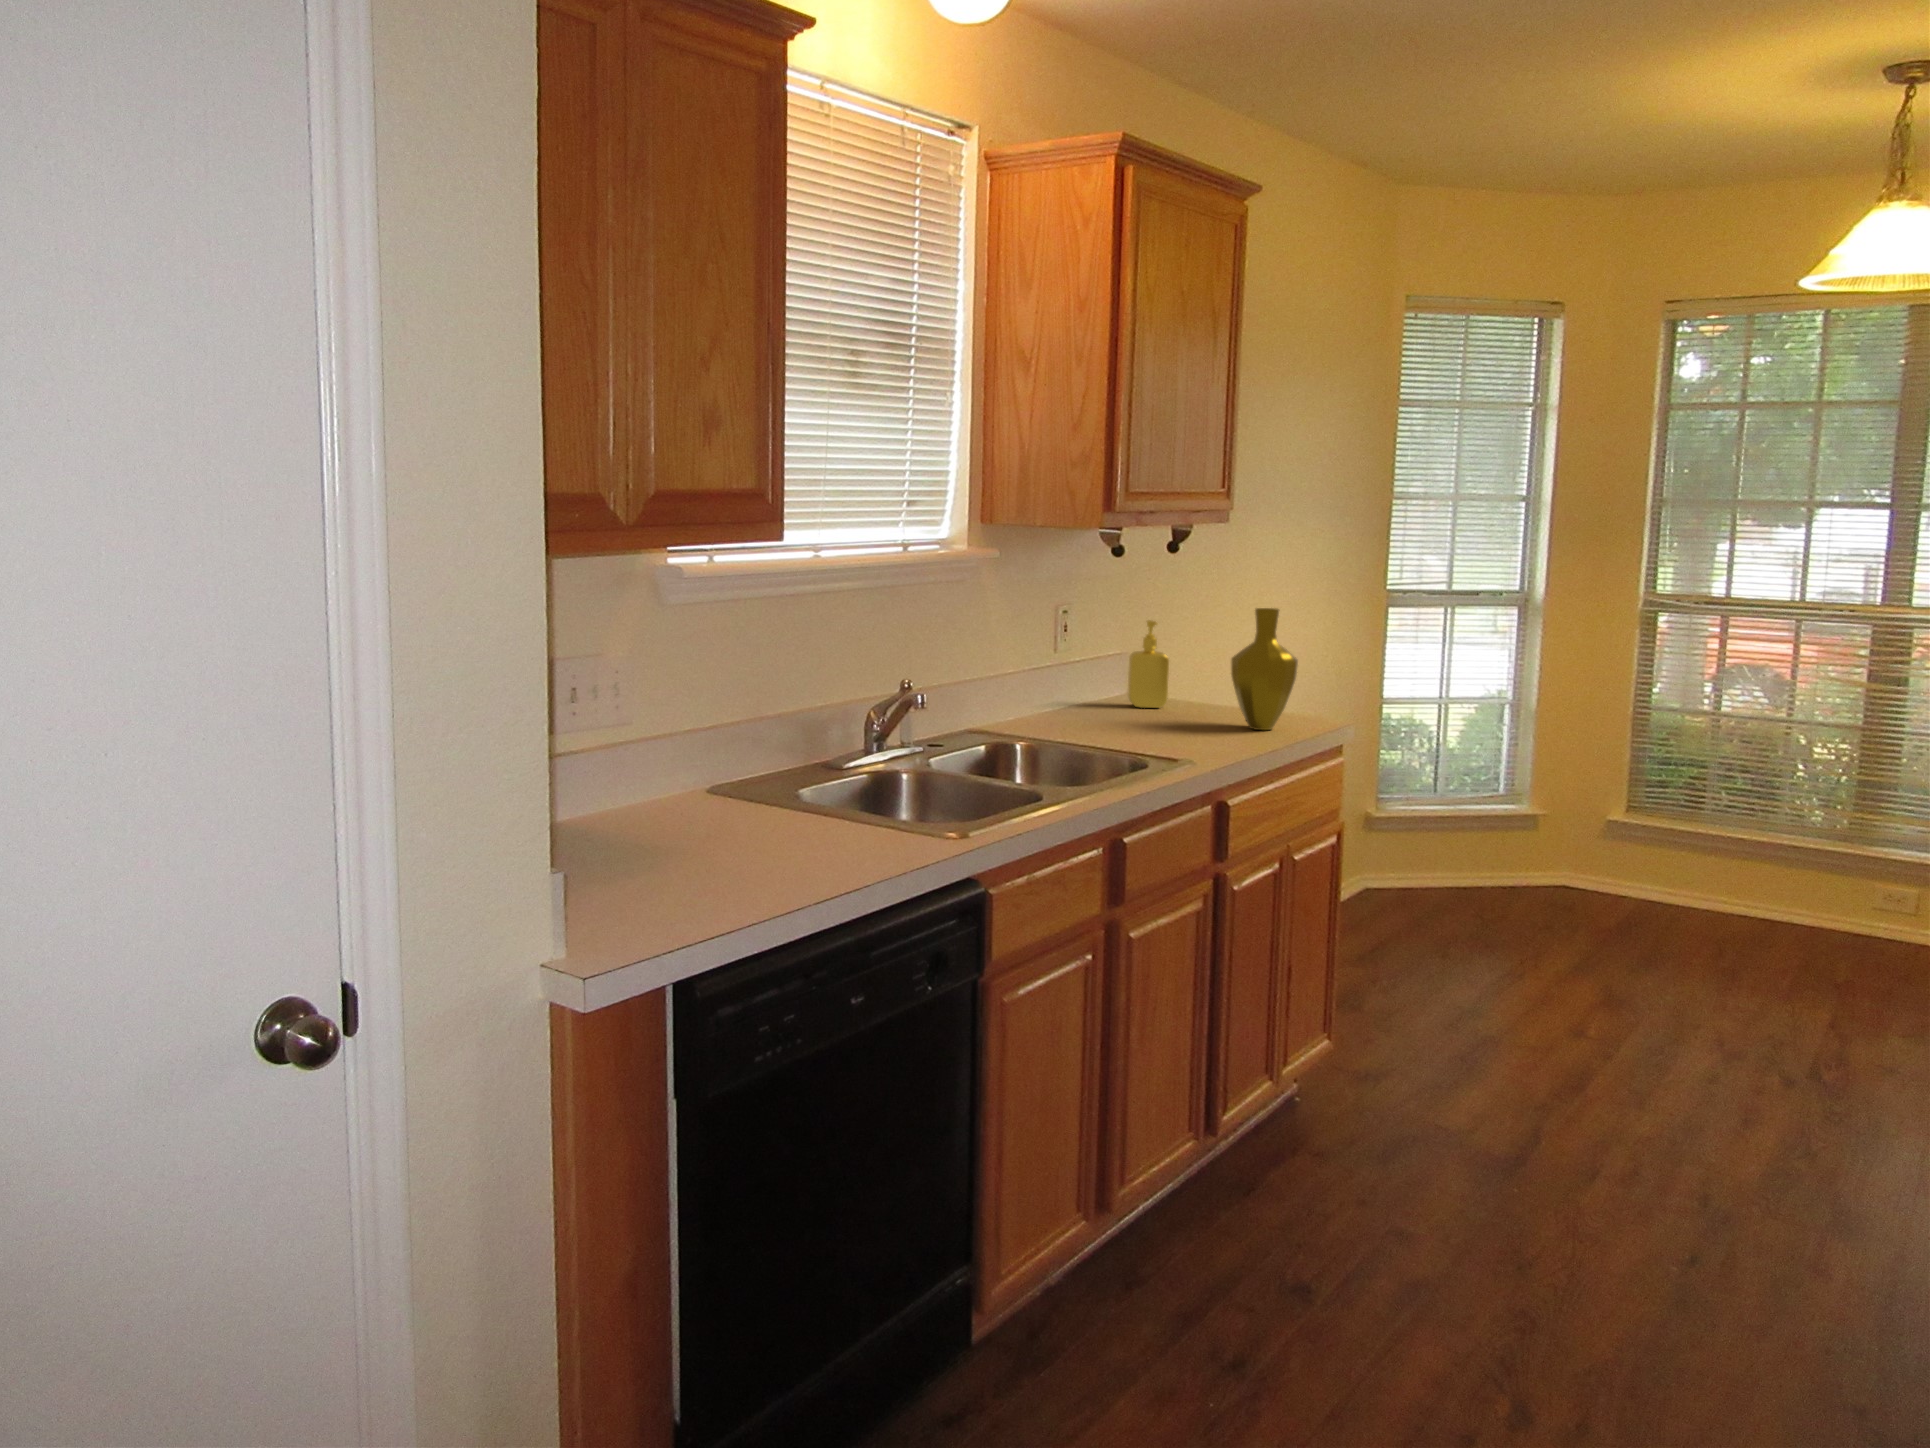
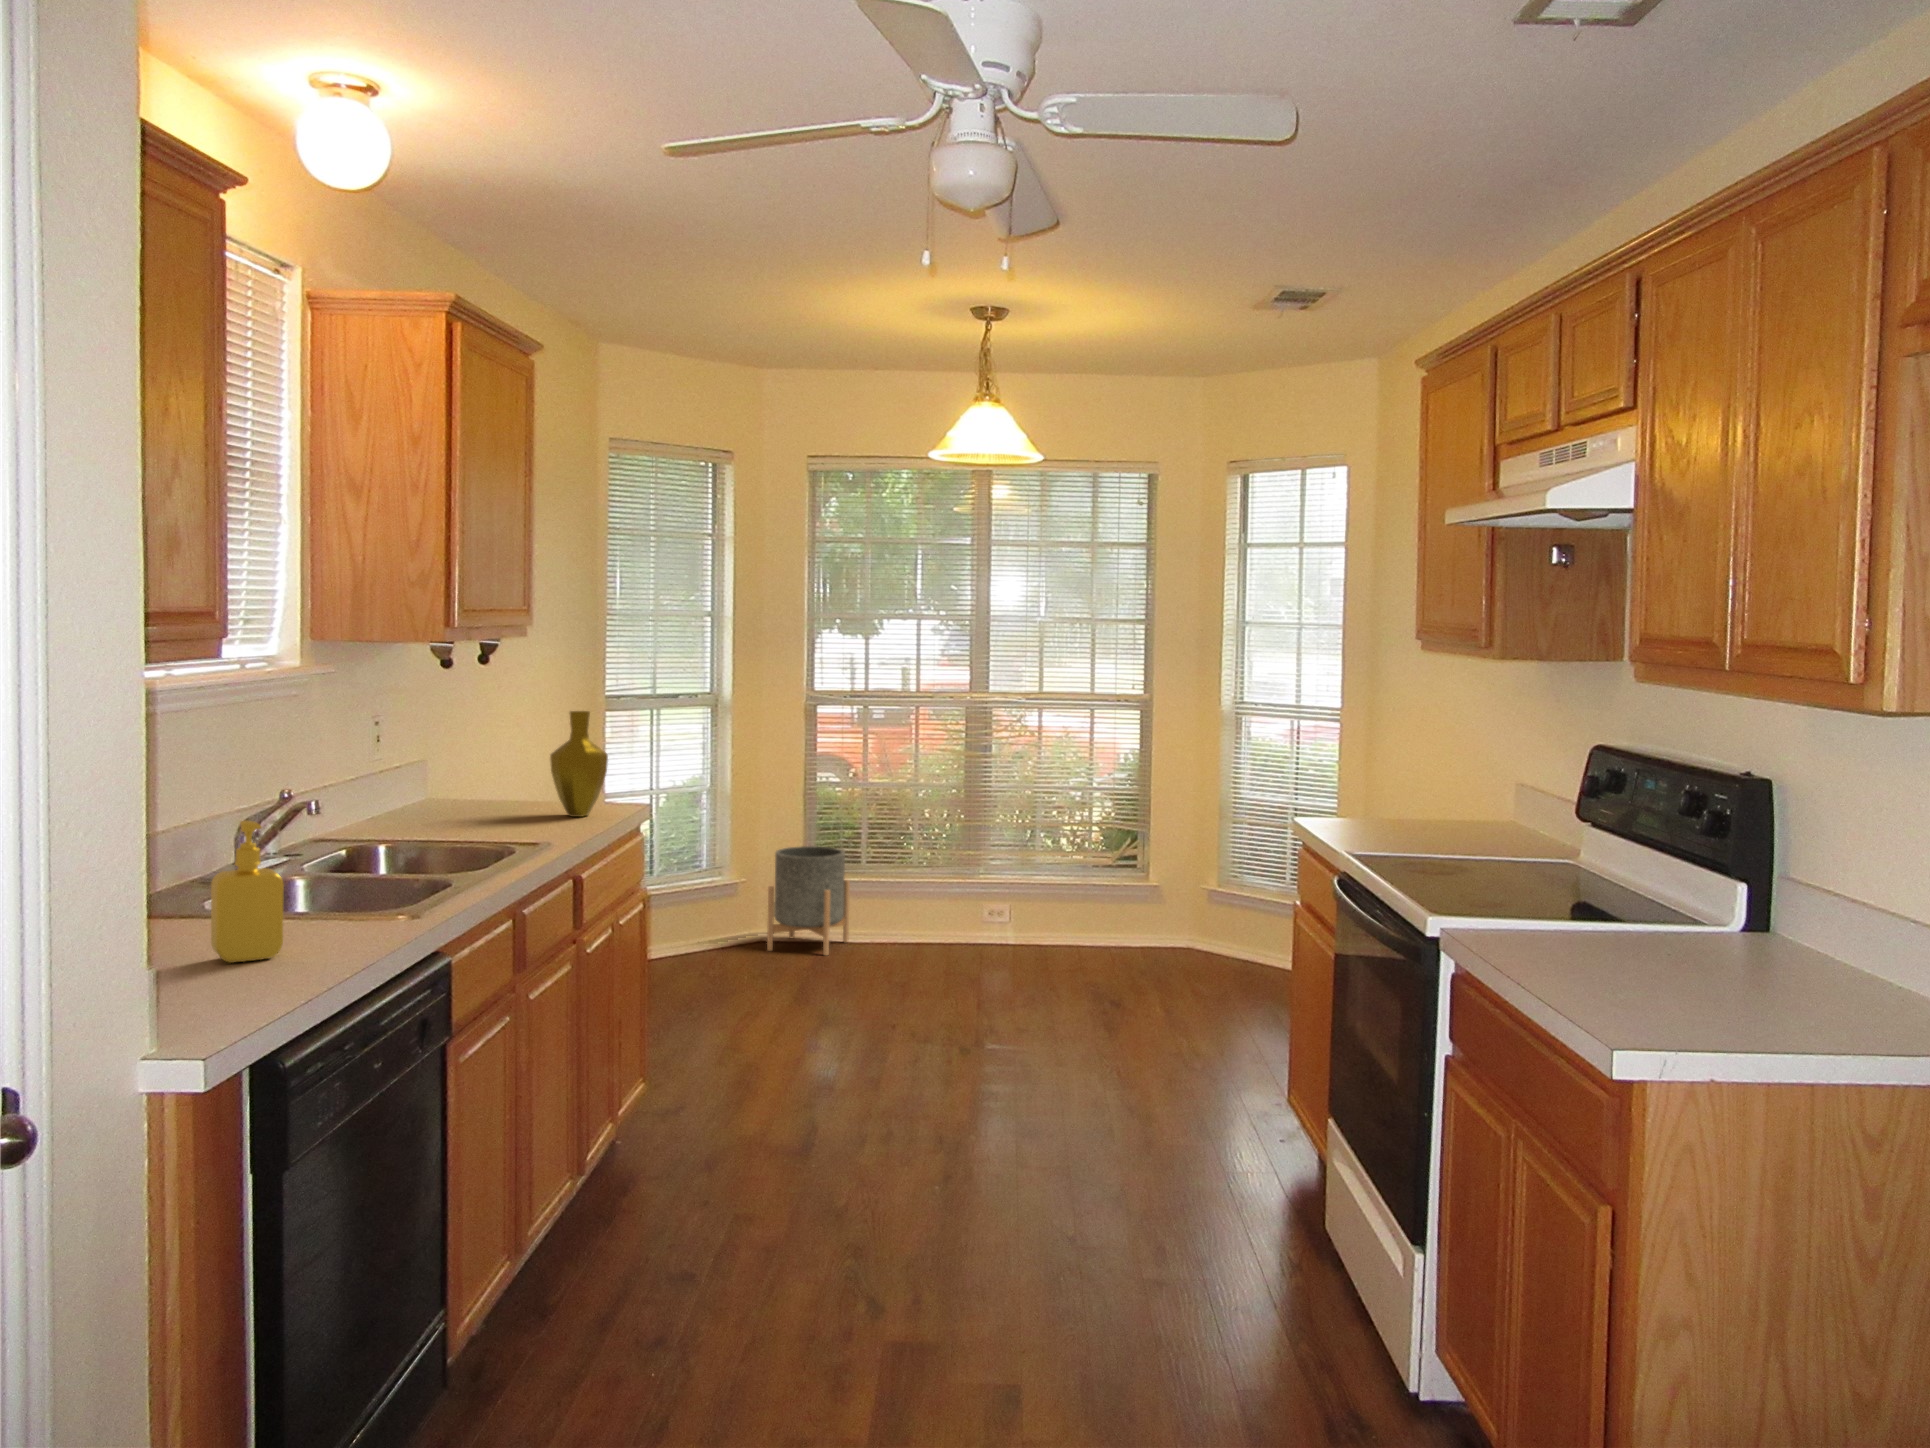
soap dispenser: present [1128,620,1169,708] -> present [211,821,284,963]
planter: none [1568,785,1689,924] -> present [767,846,850,955]

